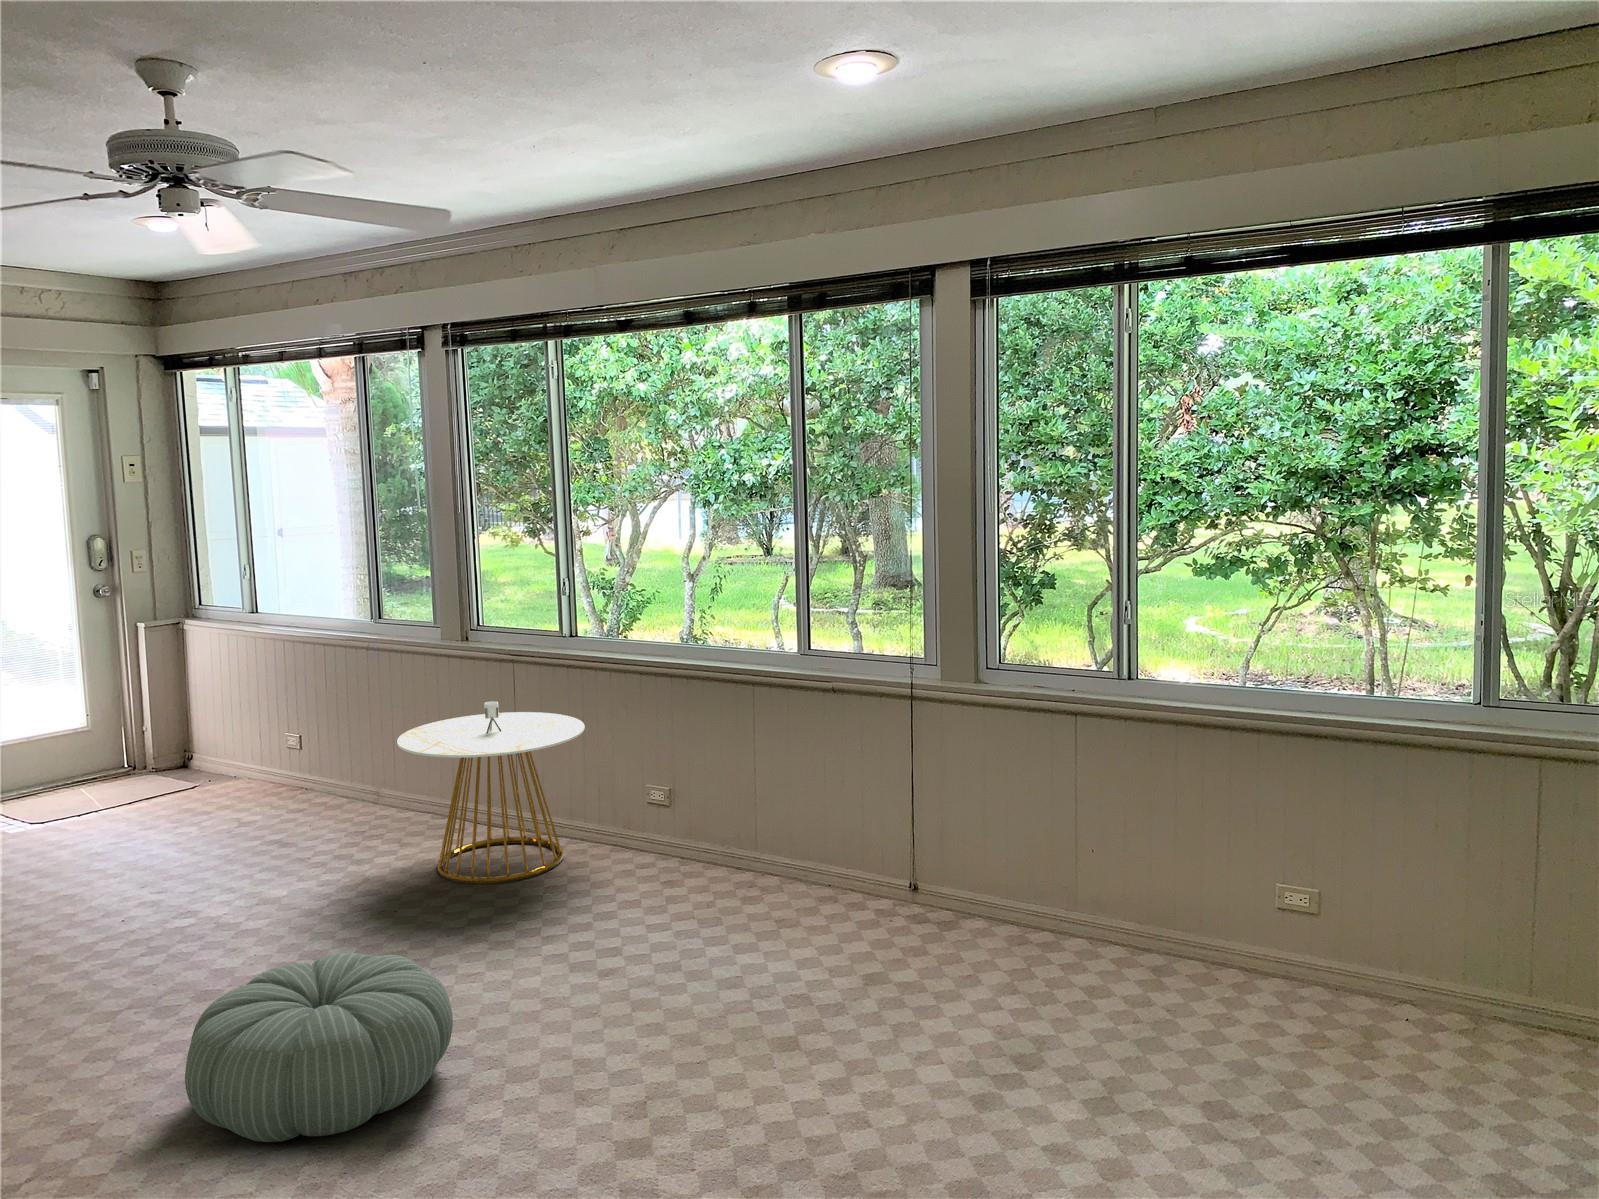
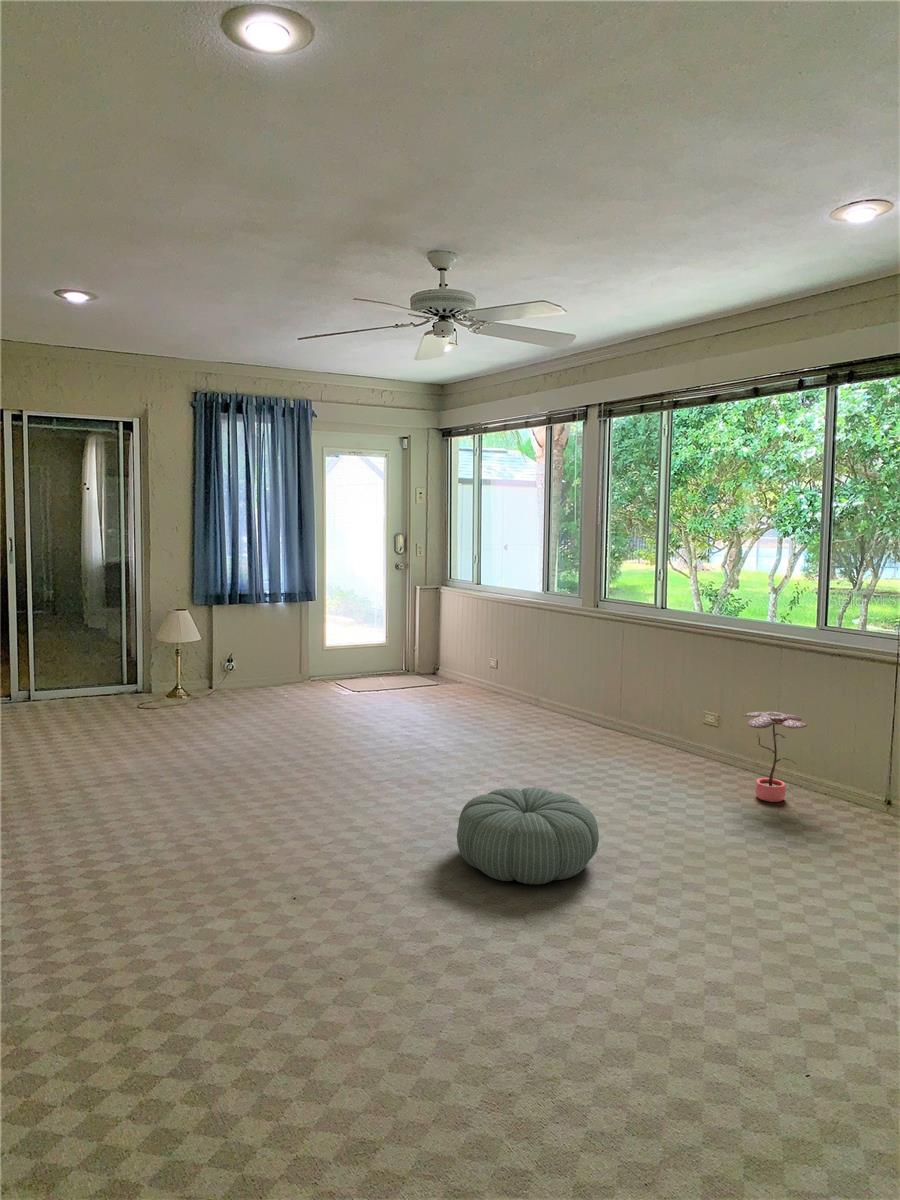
side table: present [397,701,585,884] -> none [566,654,686,771]
potted plant: none [668,762,756,893] -> present [743,712,808,802]

